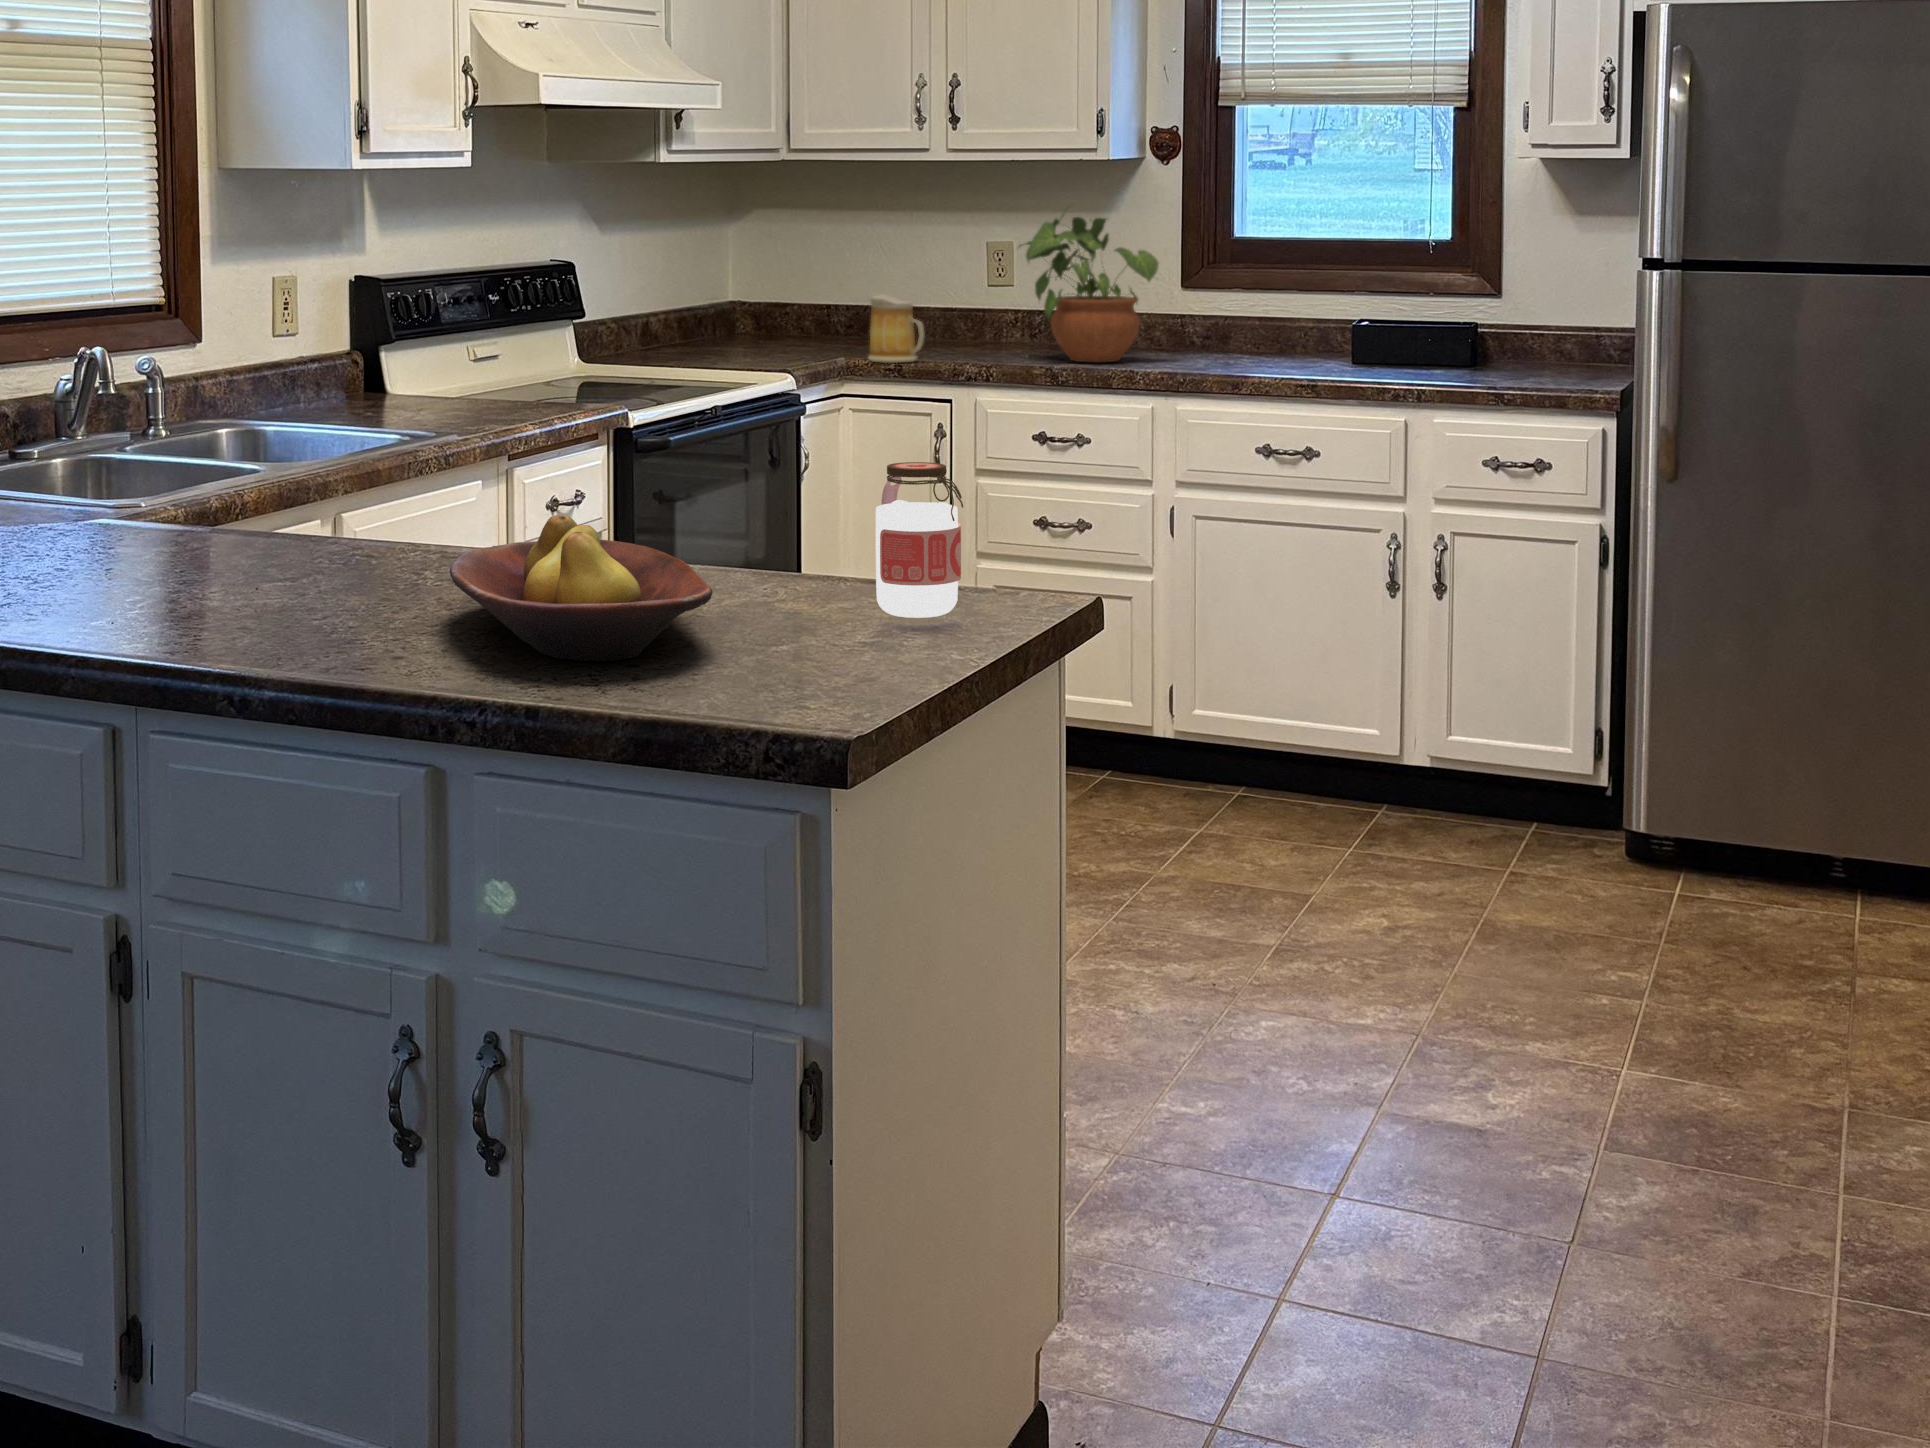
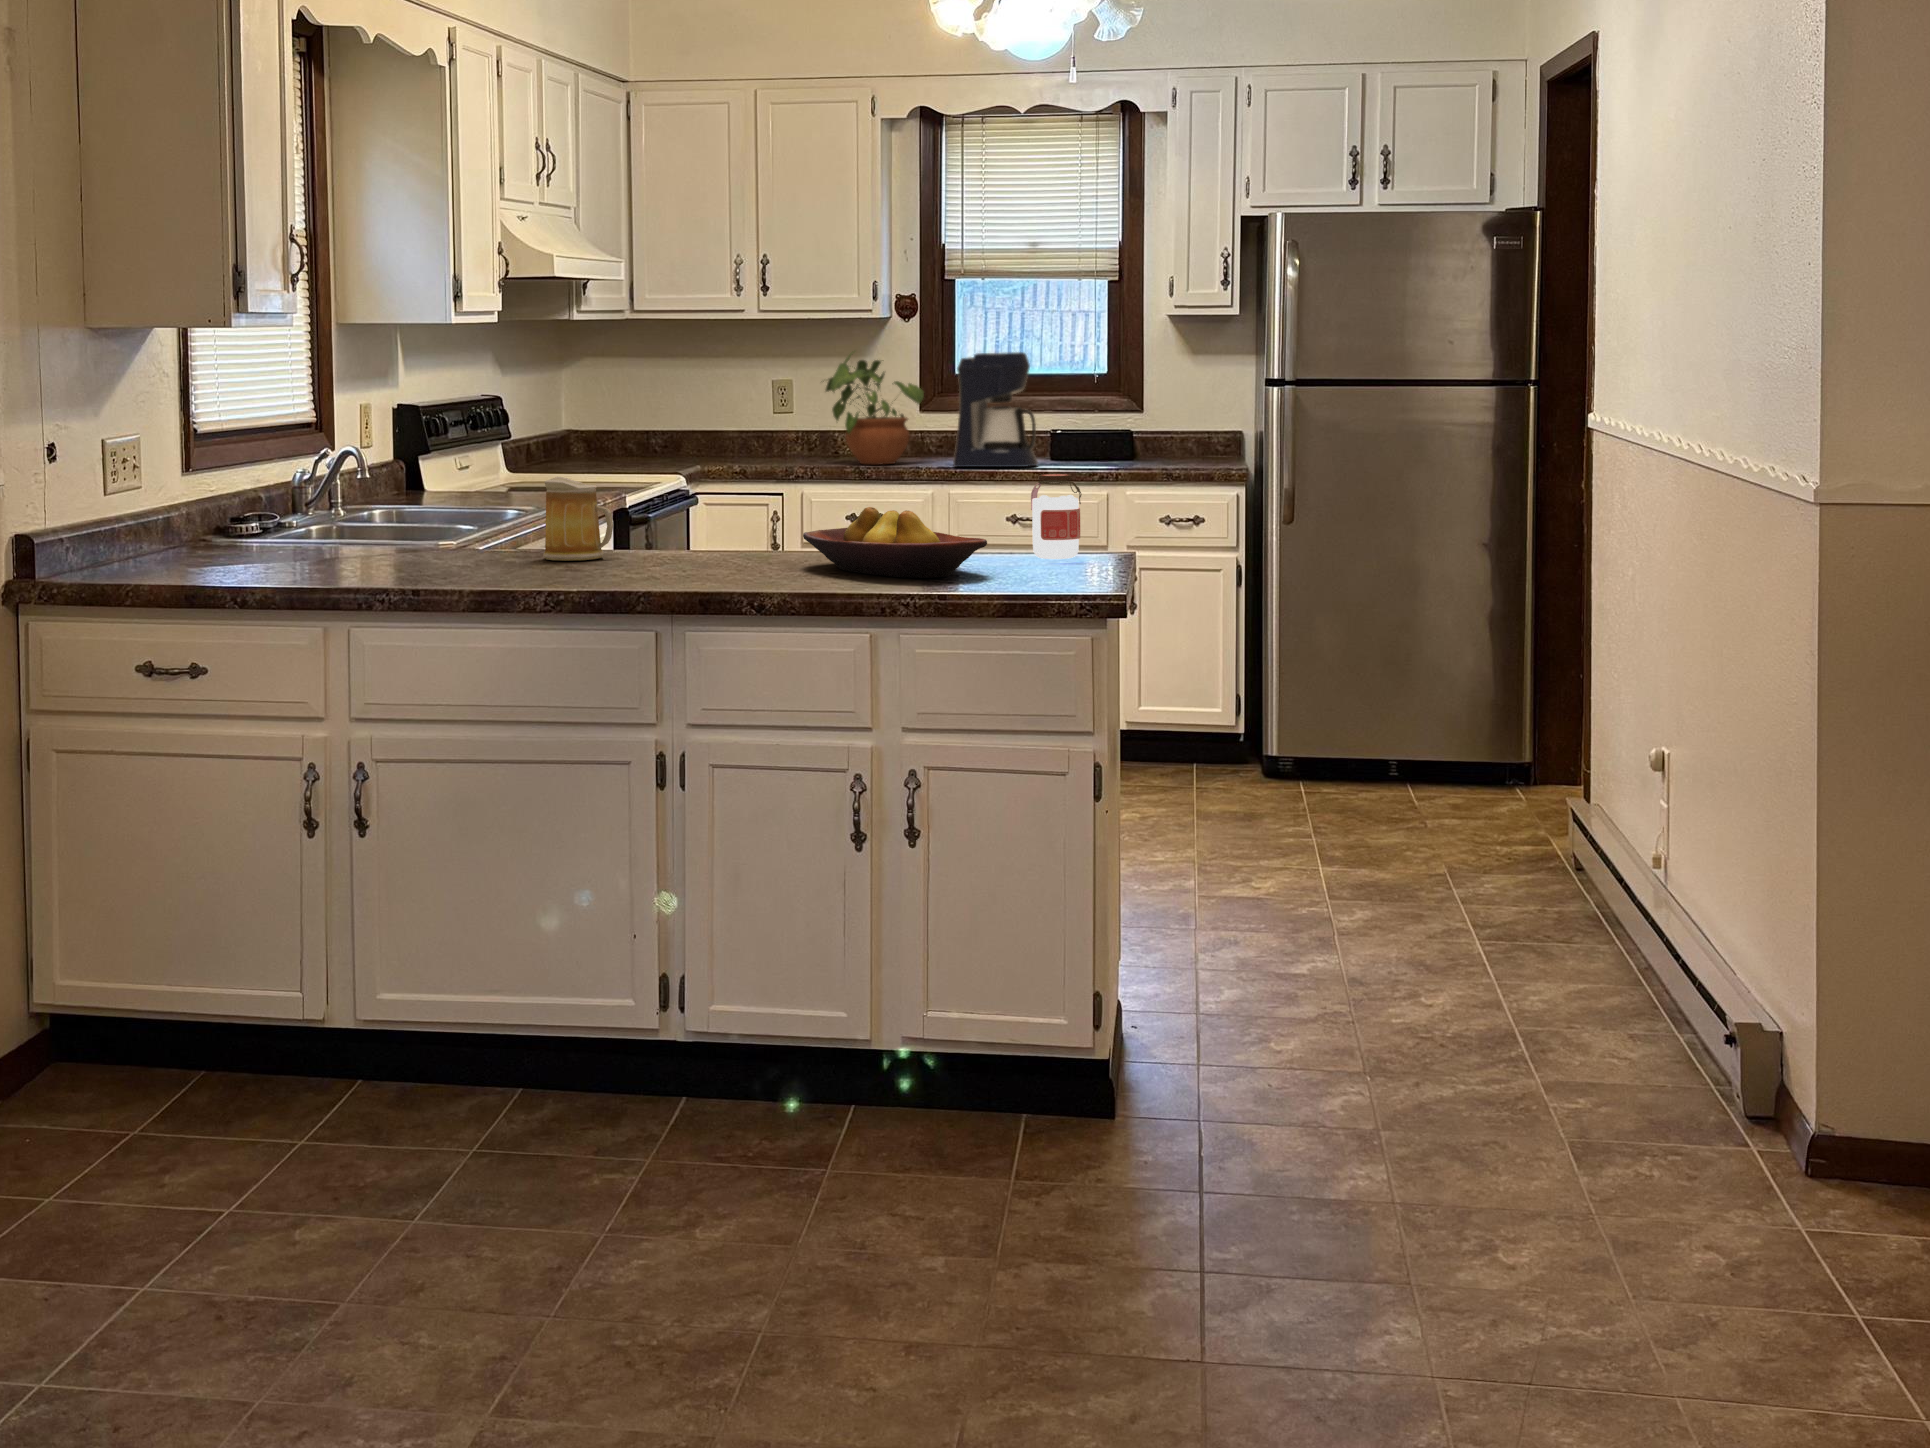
coffee maker: none [1185,211,1311,375] -> present [953,352,1038,467]
mug: present [869,294,925,363] -> present [543,477,613,561]

